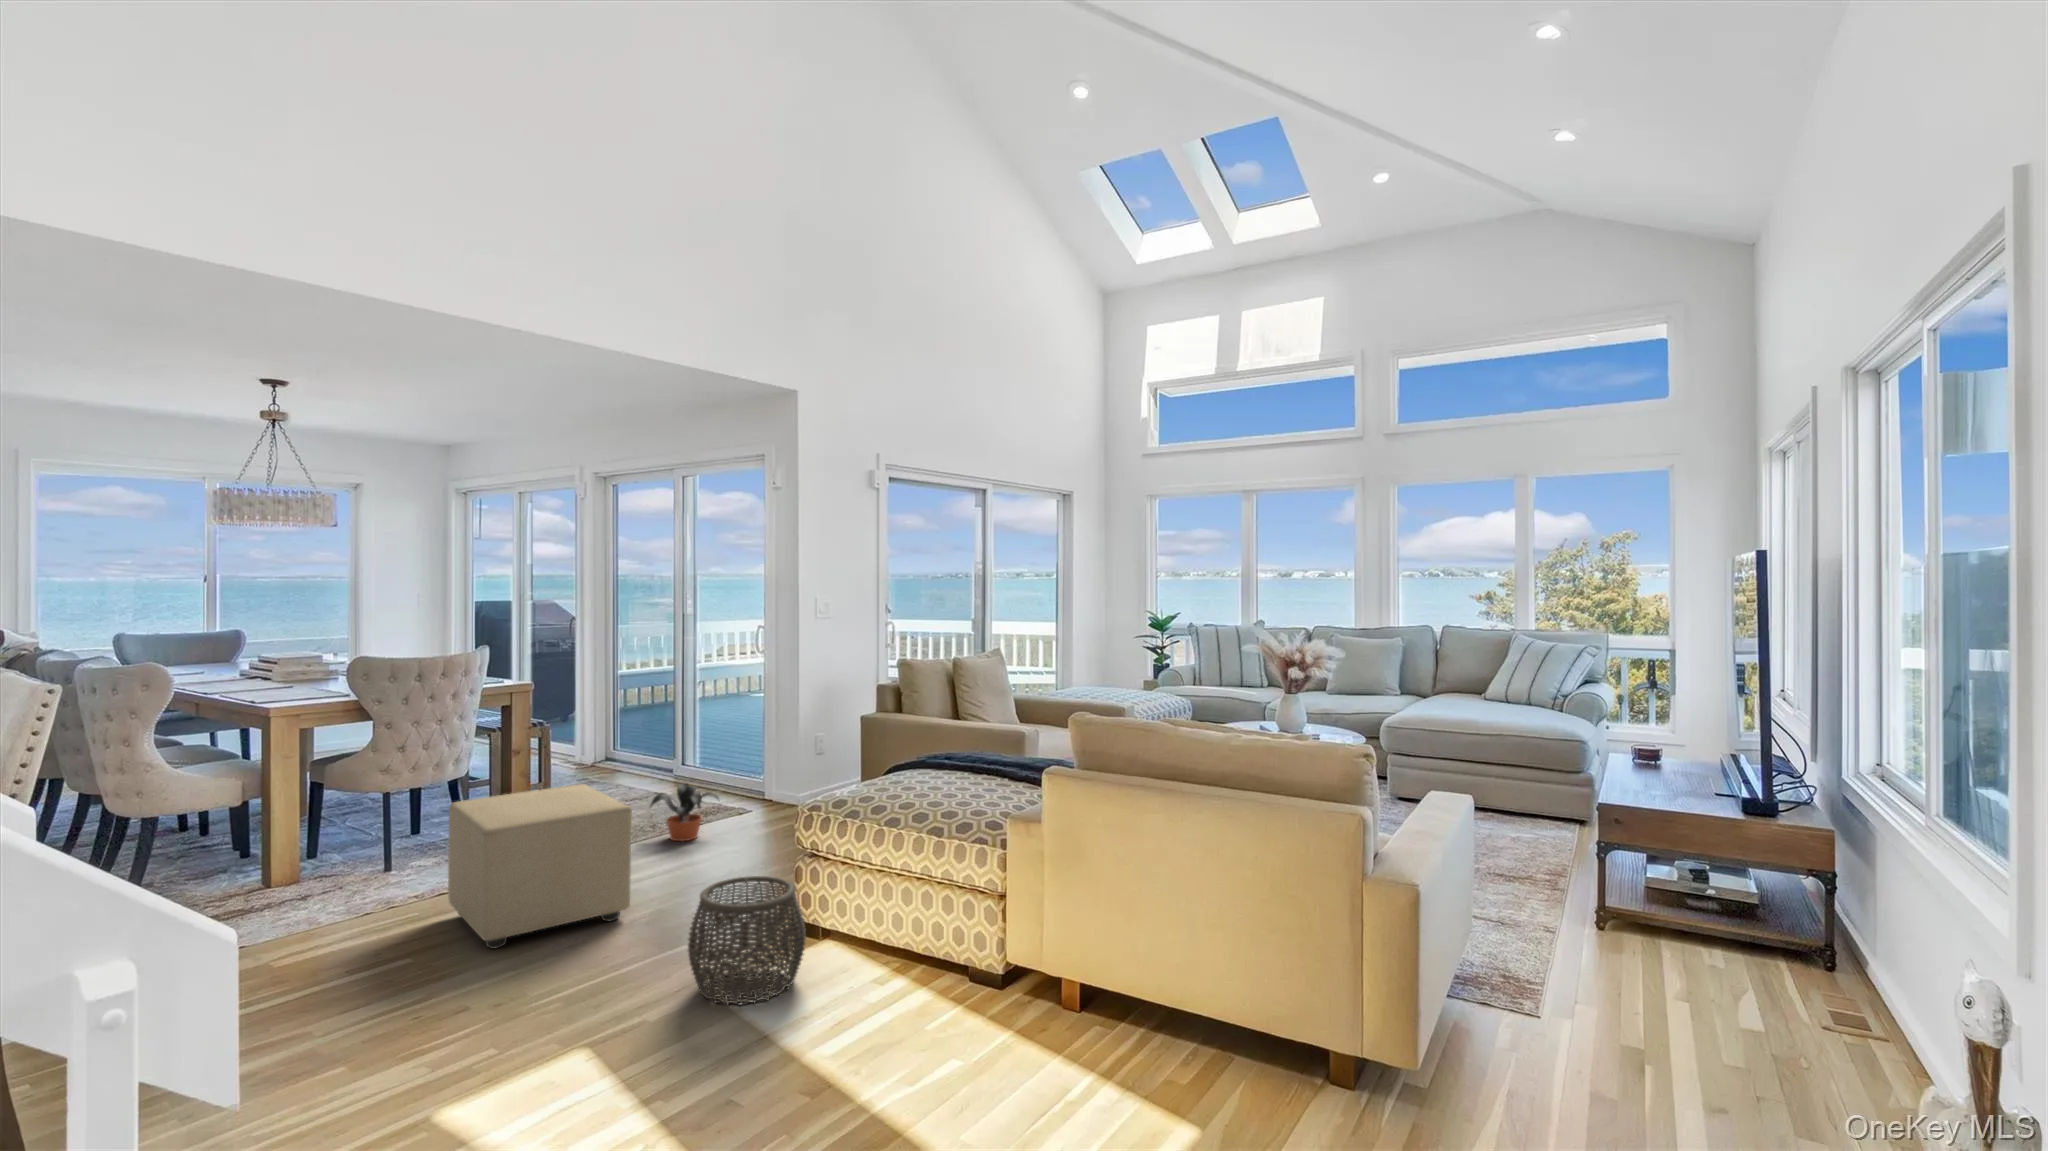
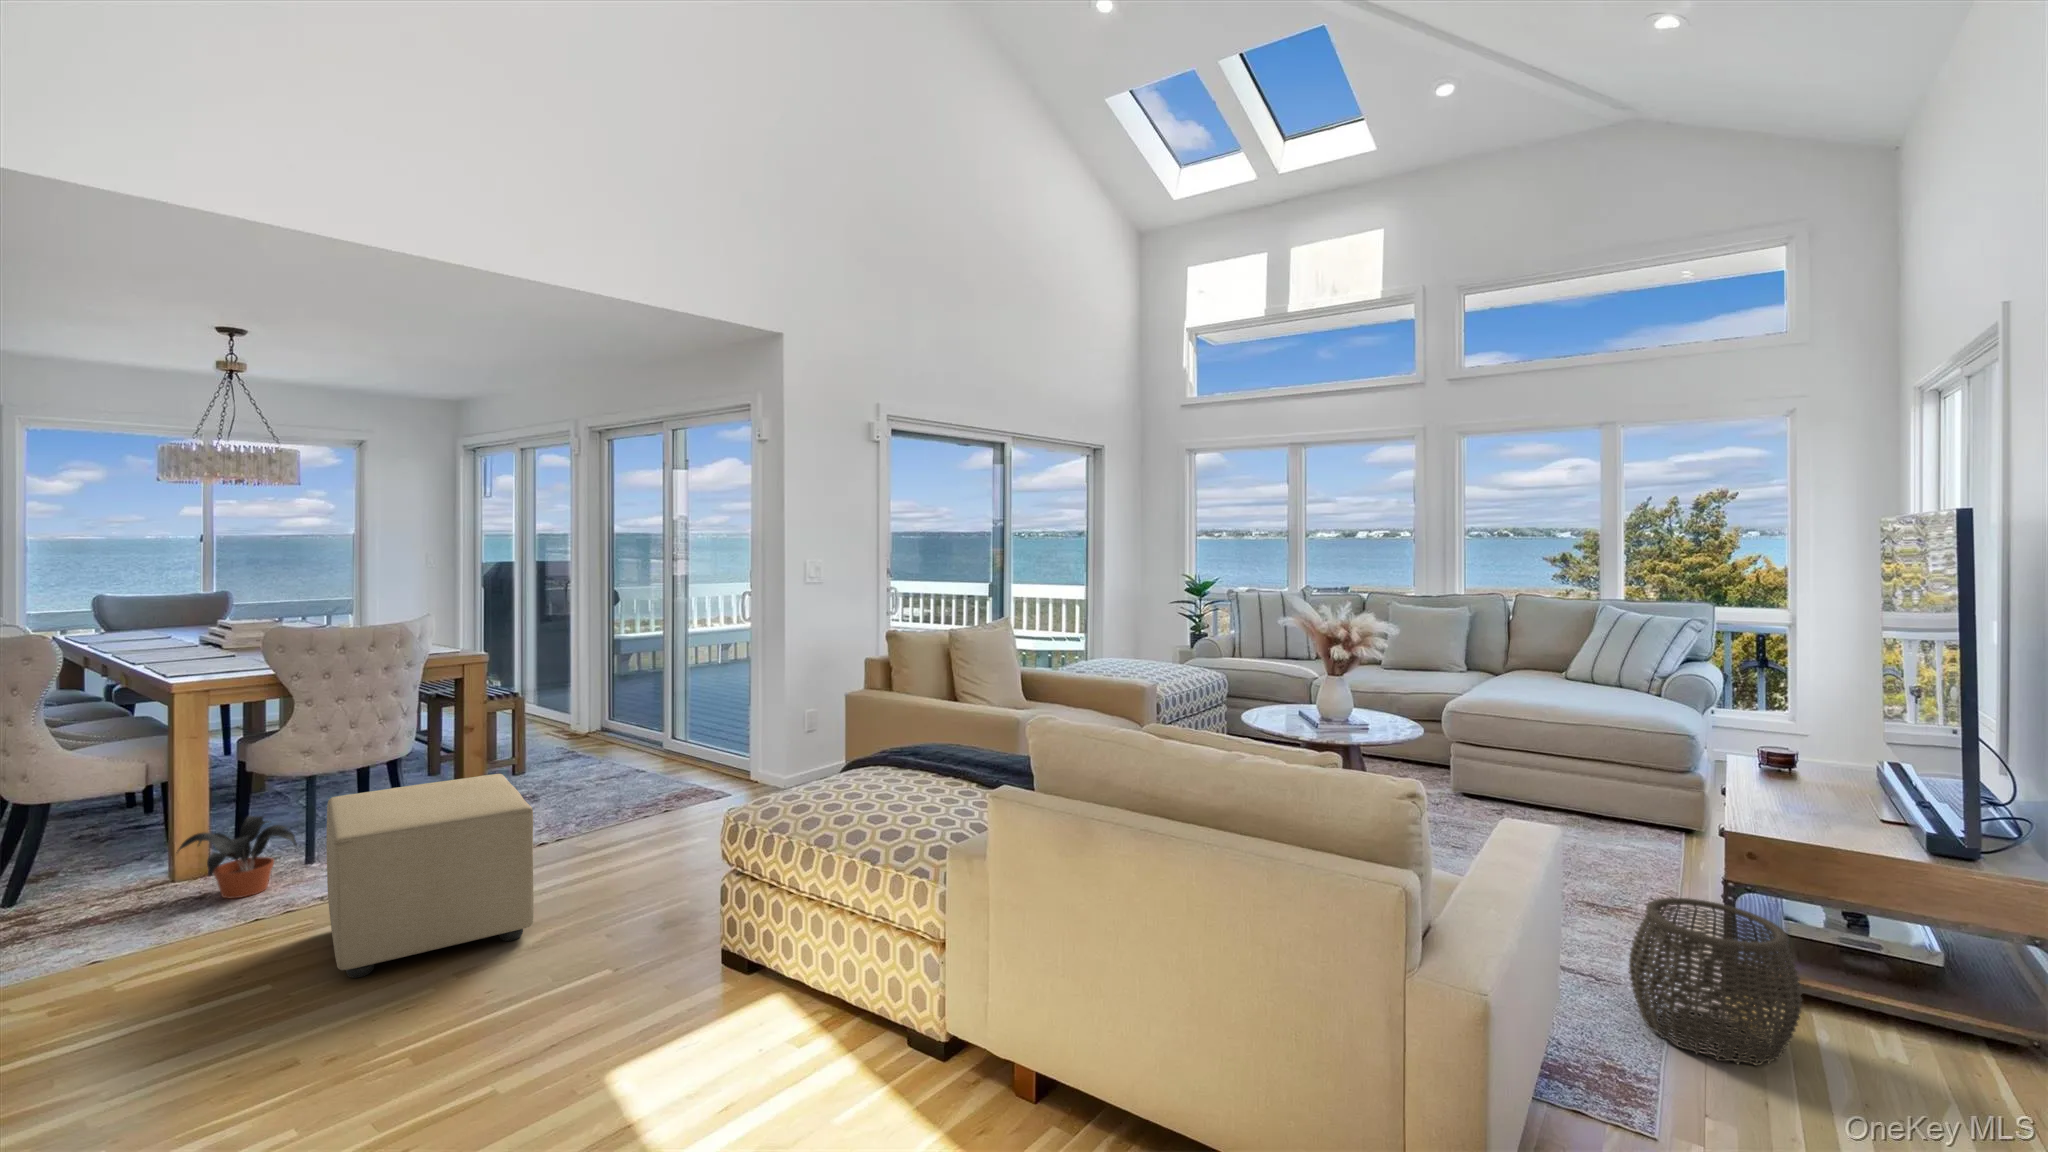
potted plant: present [650,783,719,841] -> present [176,815,297,898]
woven basket: present [688,876,806,1004] -> present [1629,898,1802,1065]

